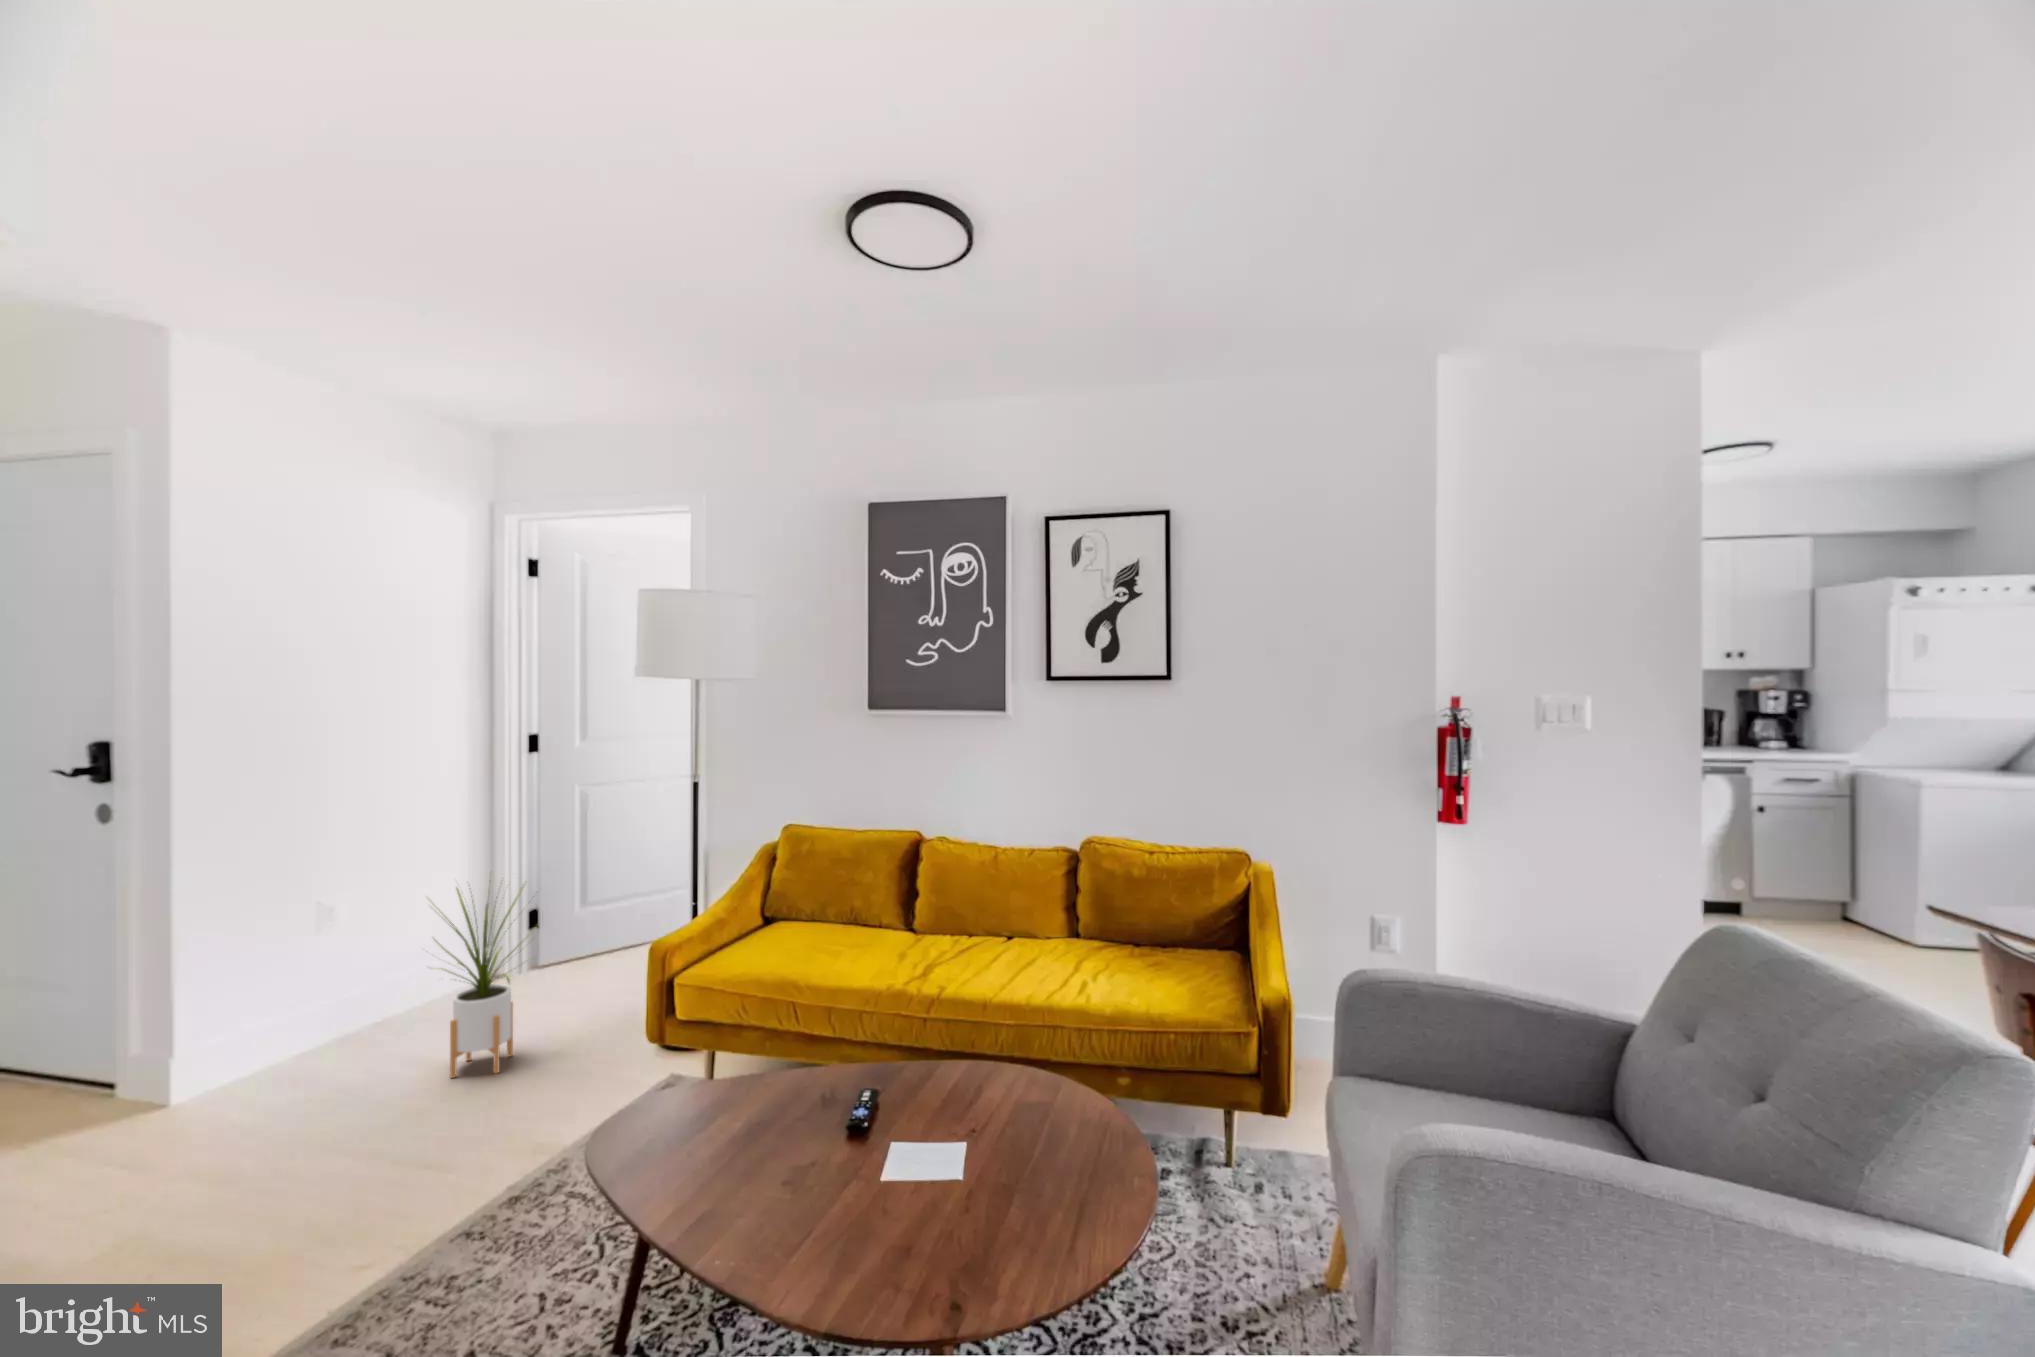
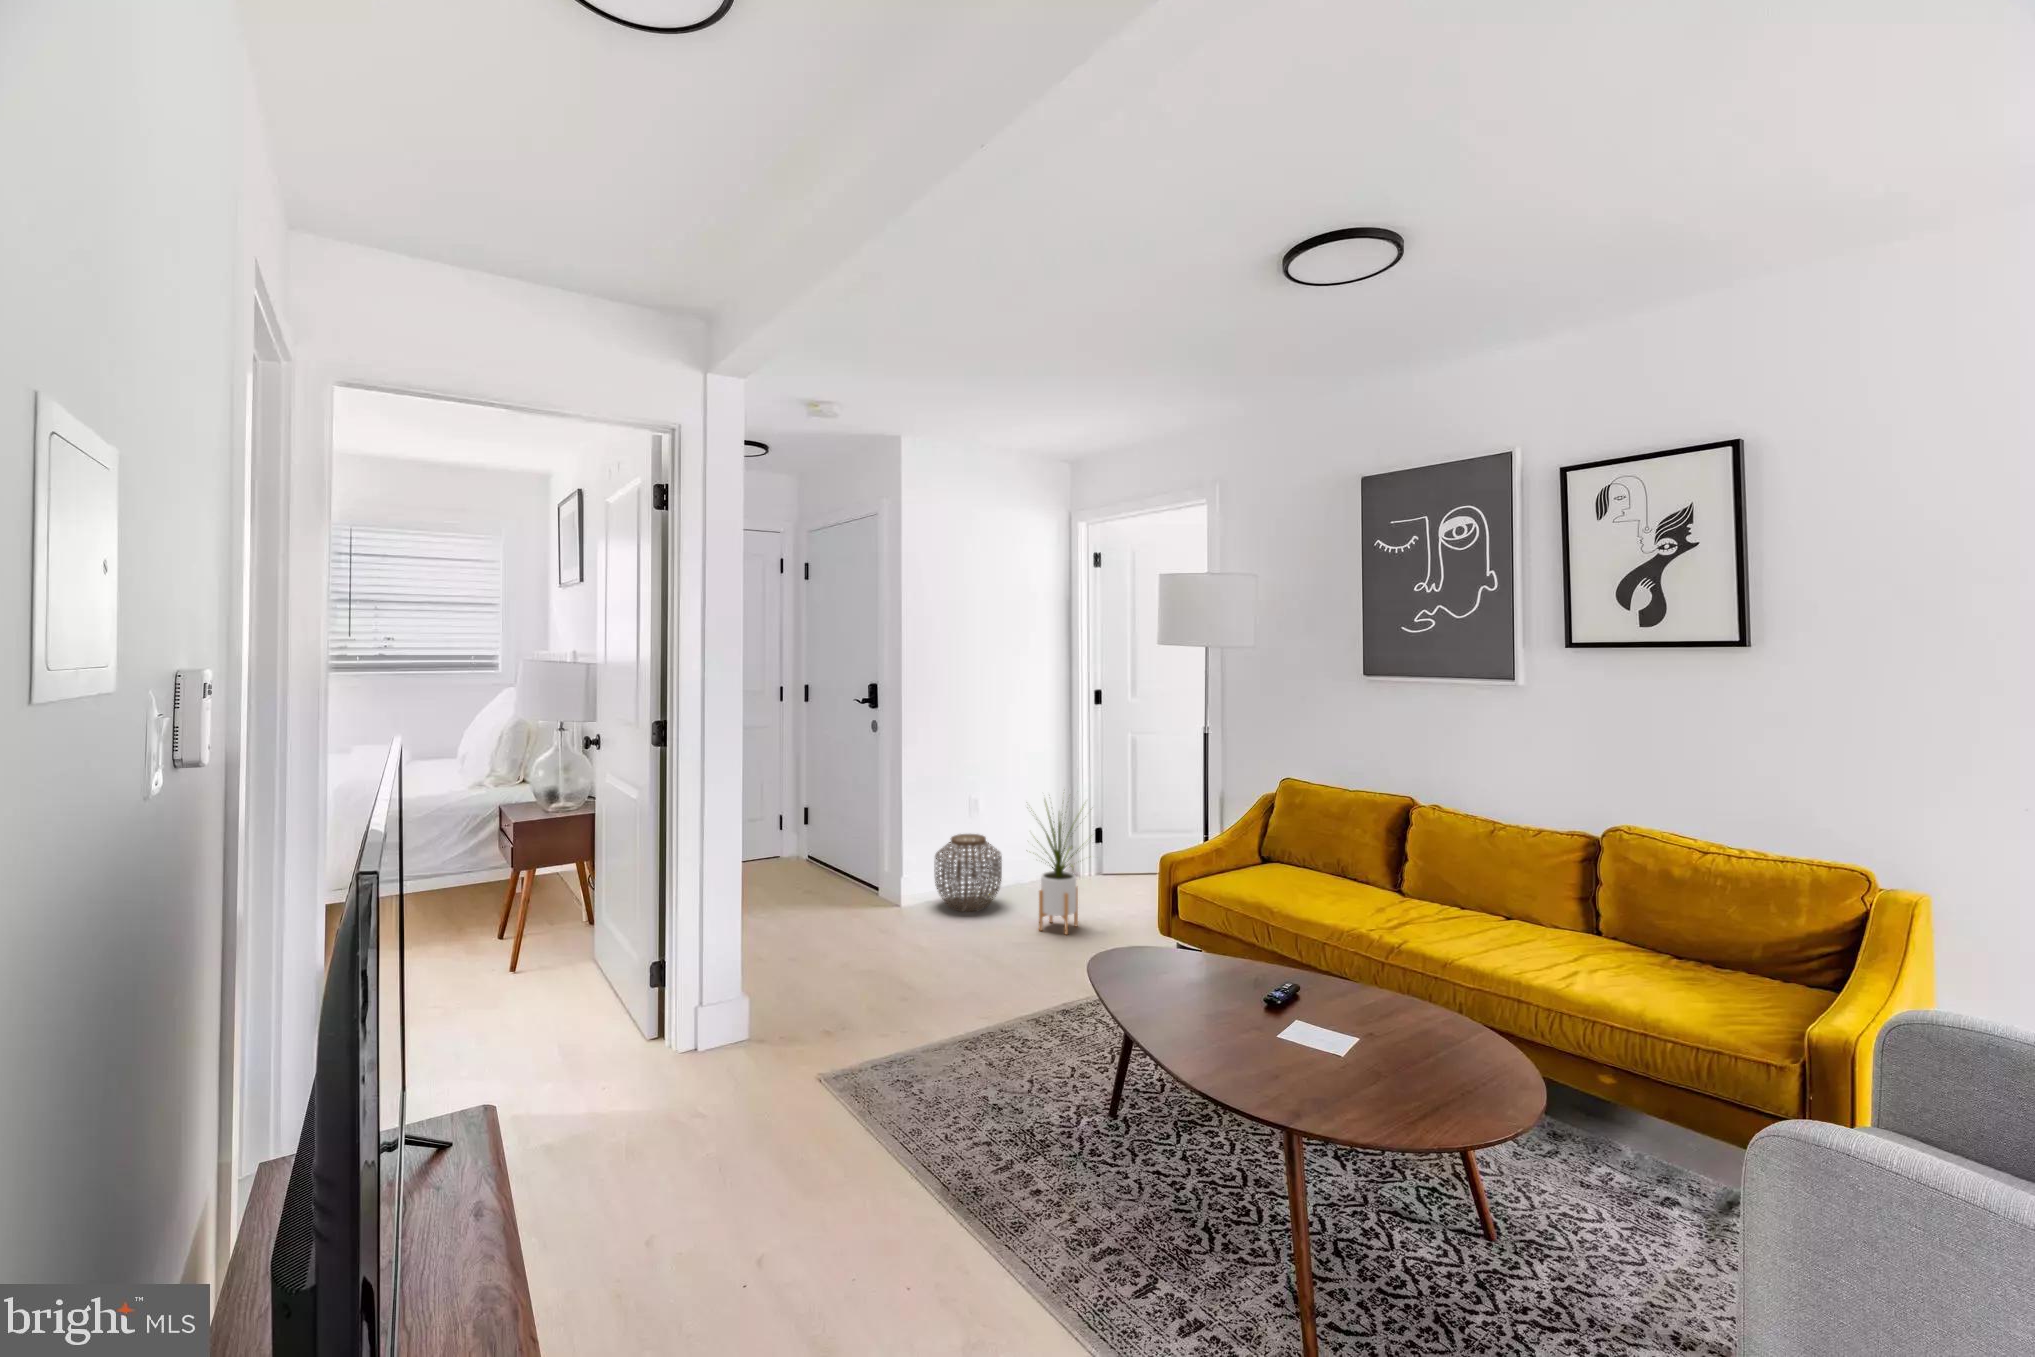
woven basket: none [247,956,380,1082] -> present [934,834,1002,912]

